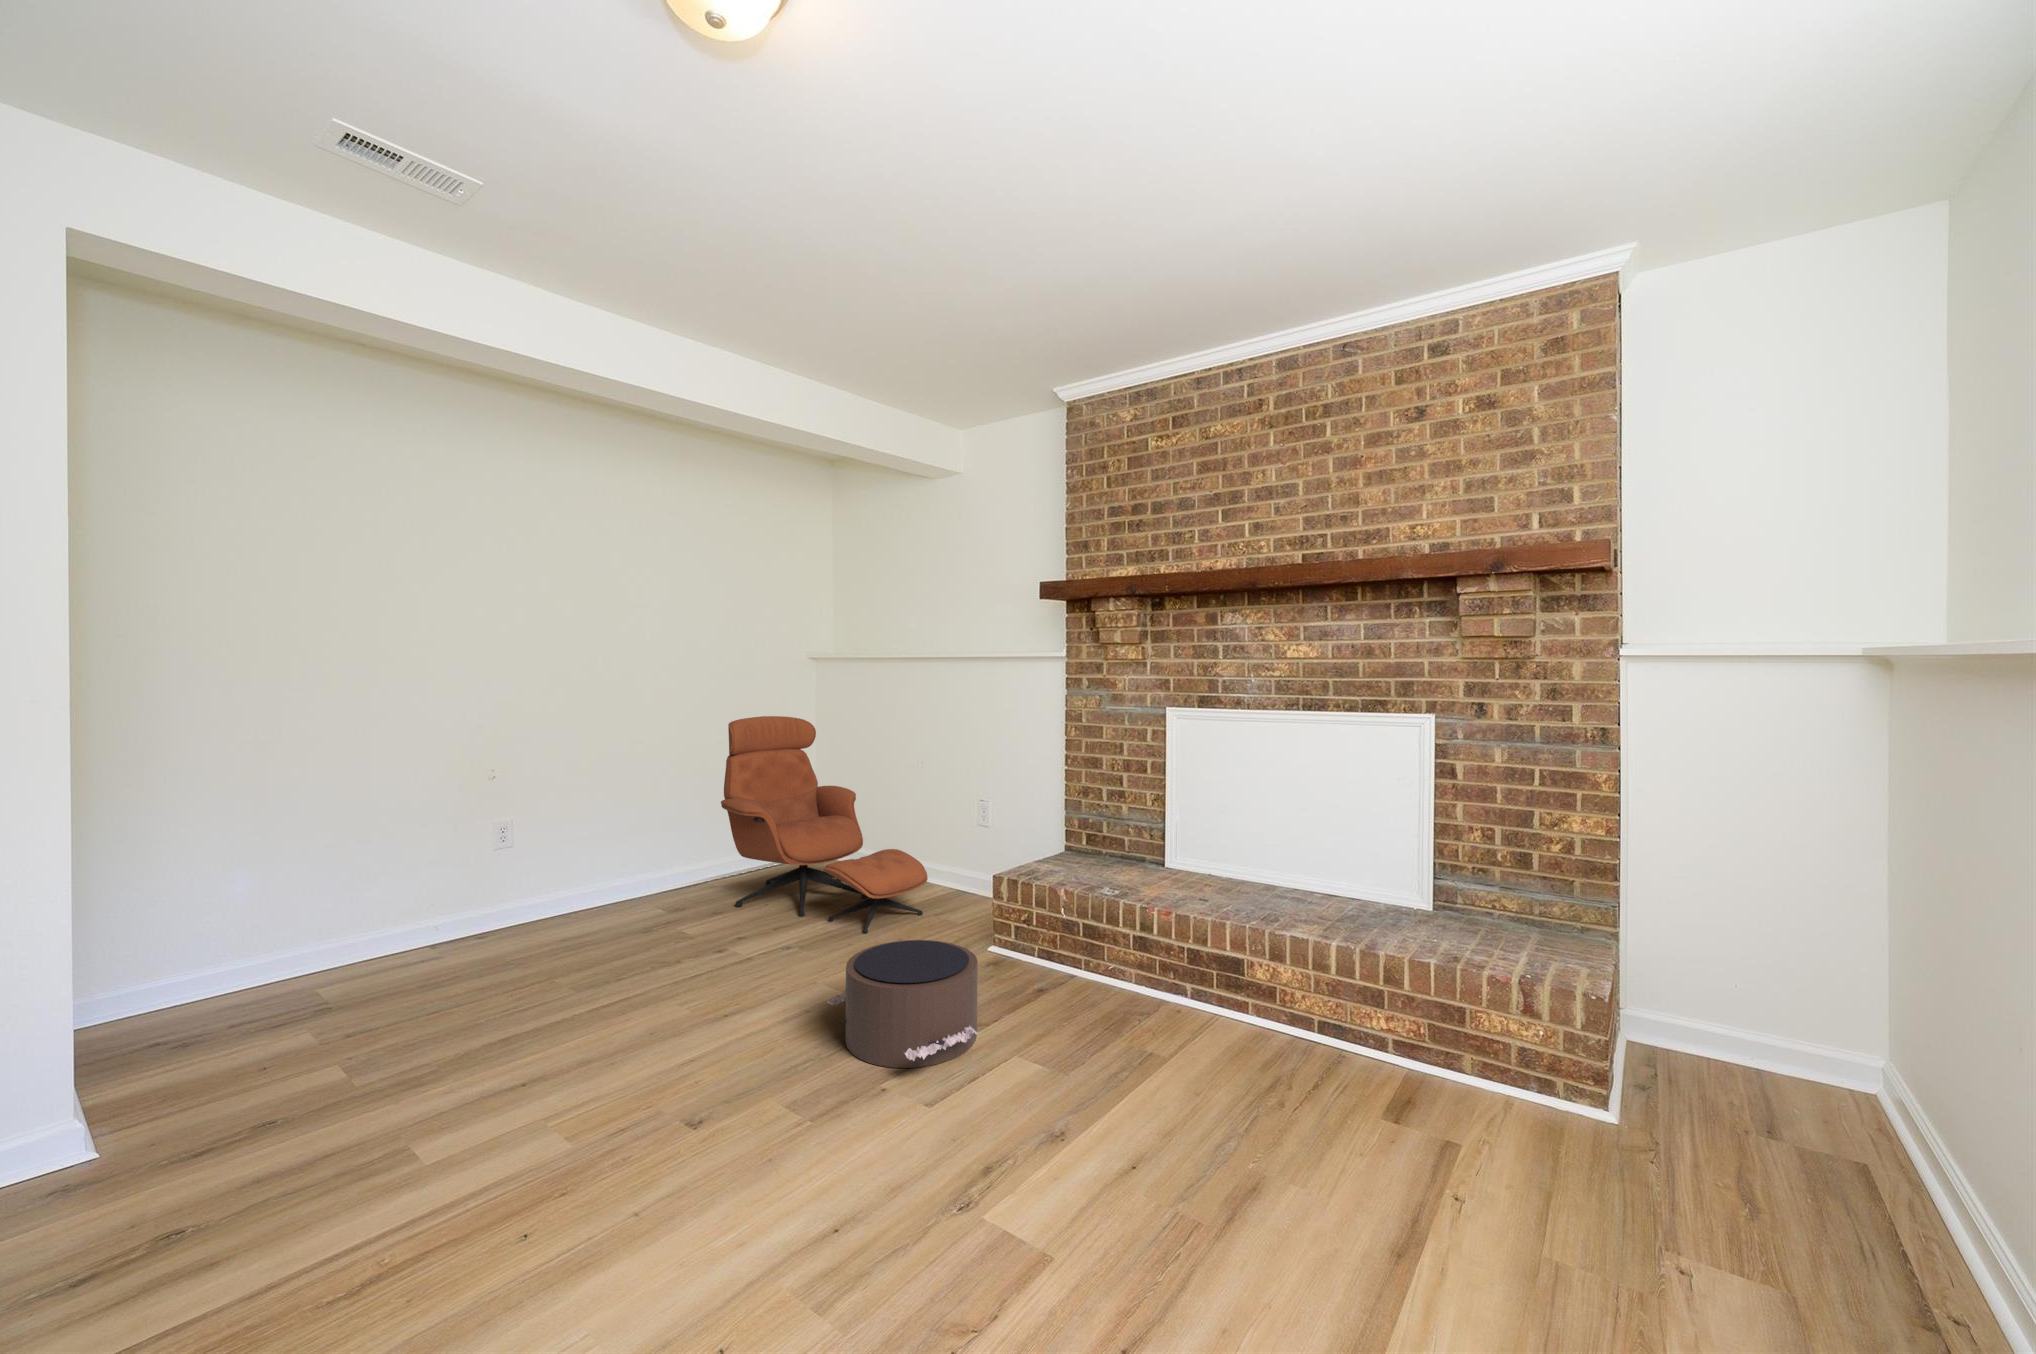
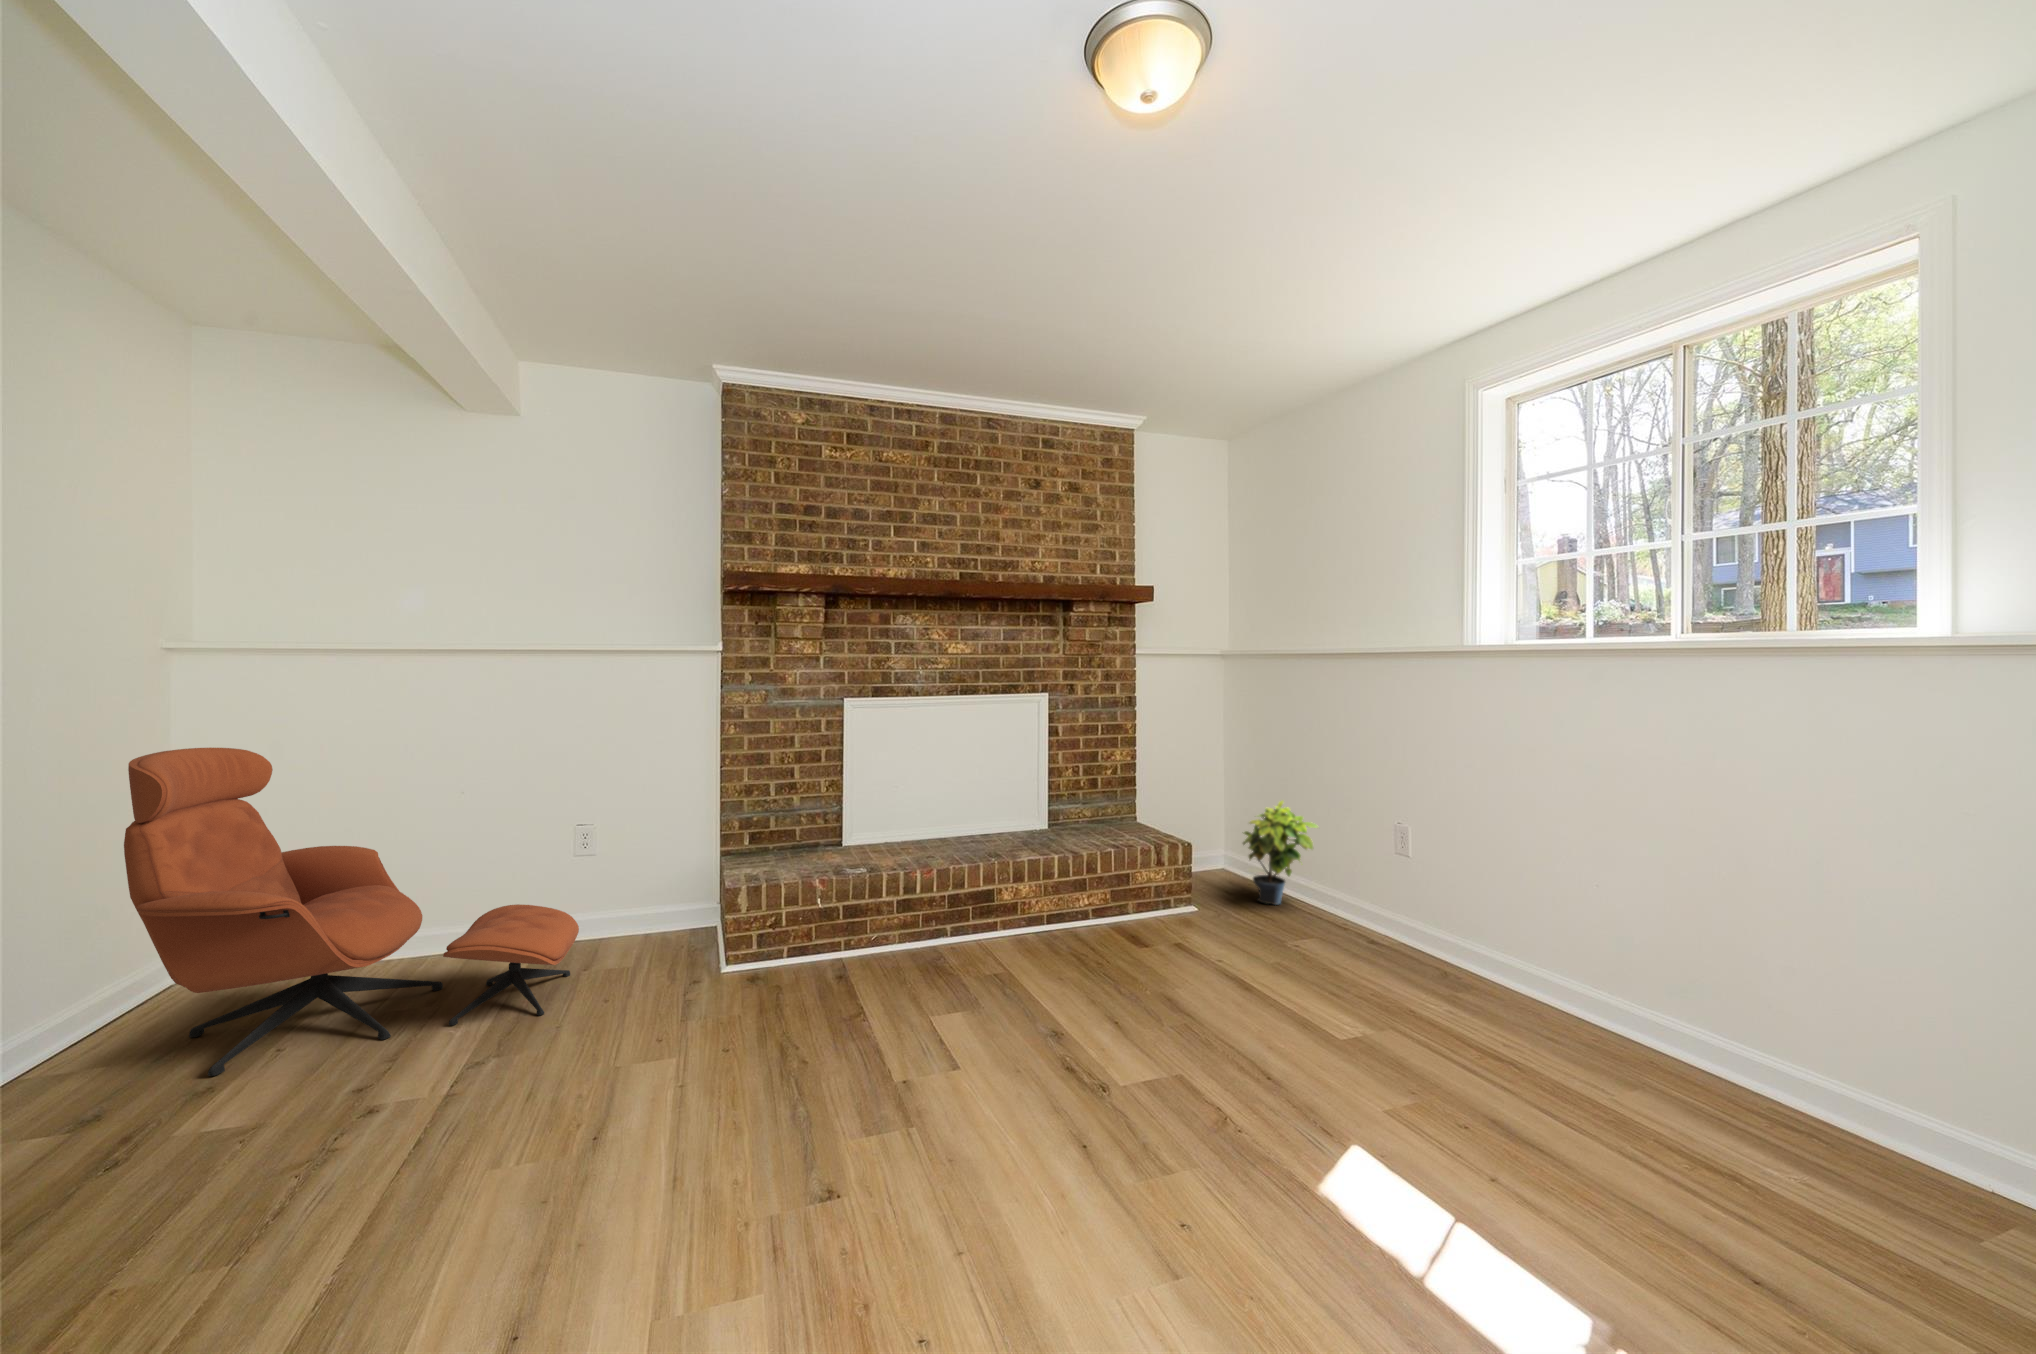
pouf: present [827,940,980,1068] -> none [715,950,904,1090]
potted plant: none [1747,979,1977,1206] -> present [1243,801,1318,905]

